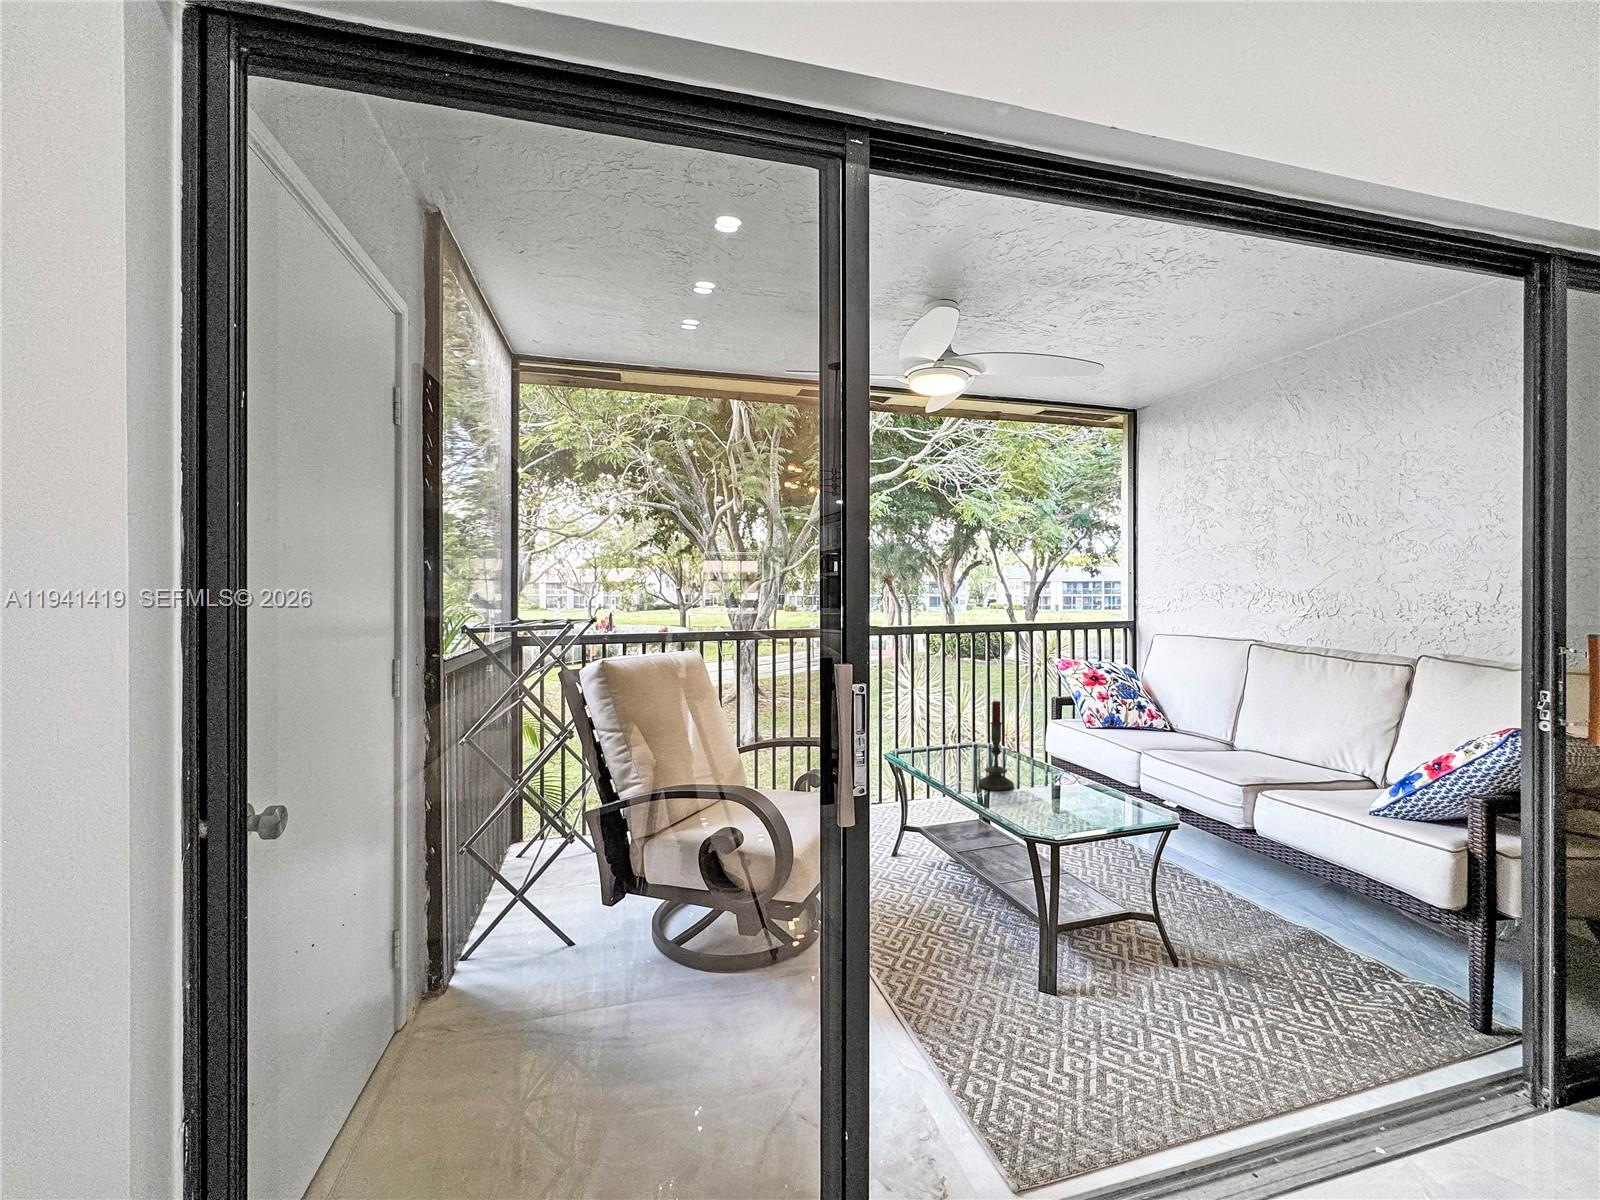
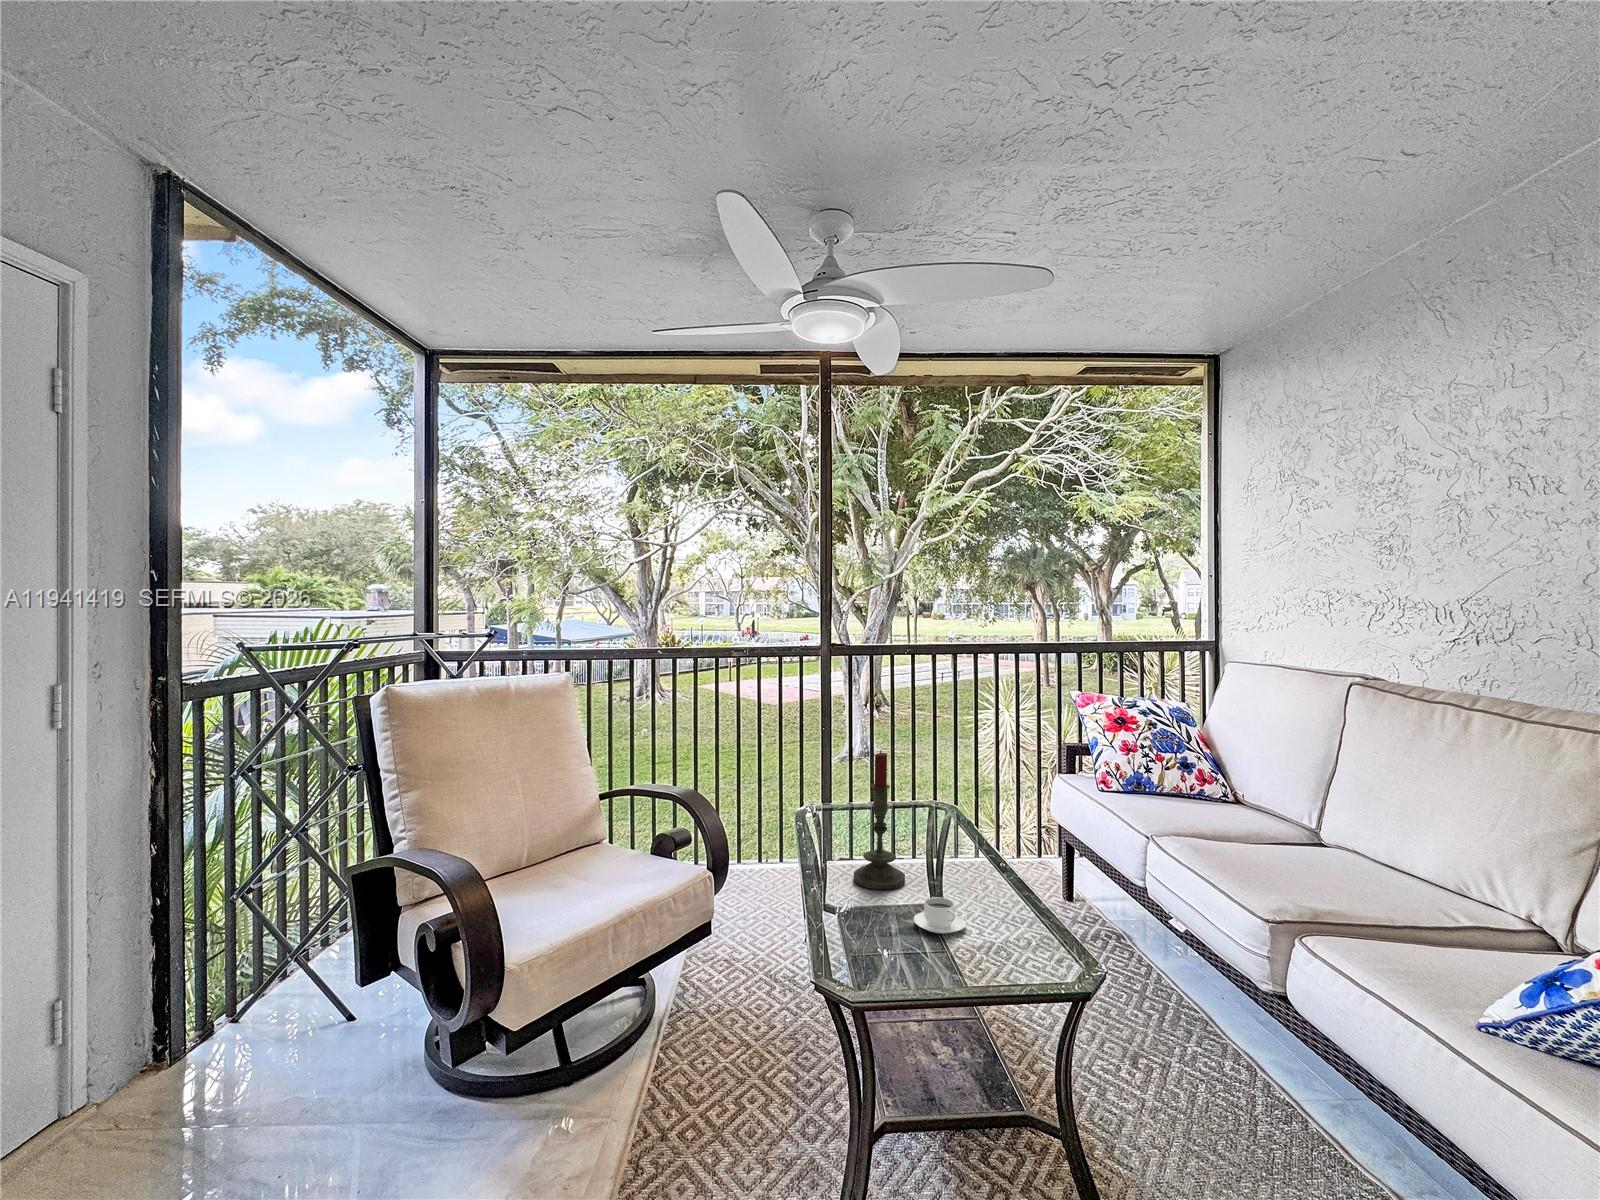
coffee cup: none [1042,787,1076,807] -> present [914,897,966,934]

